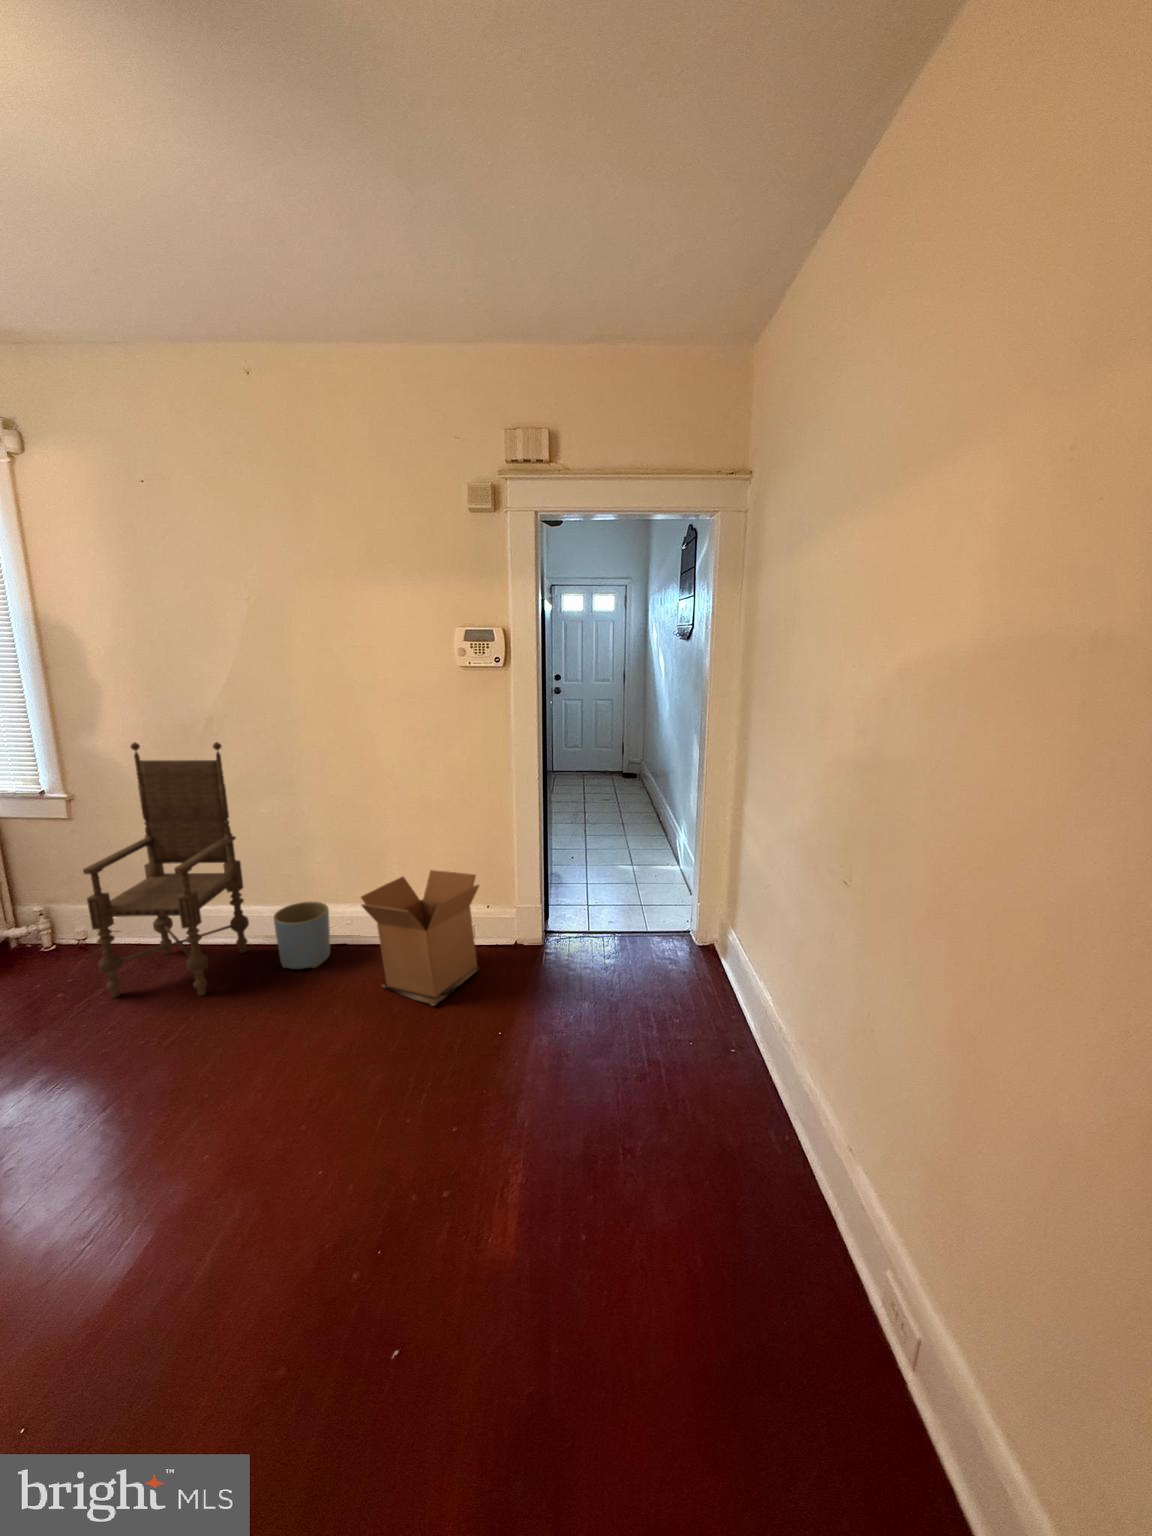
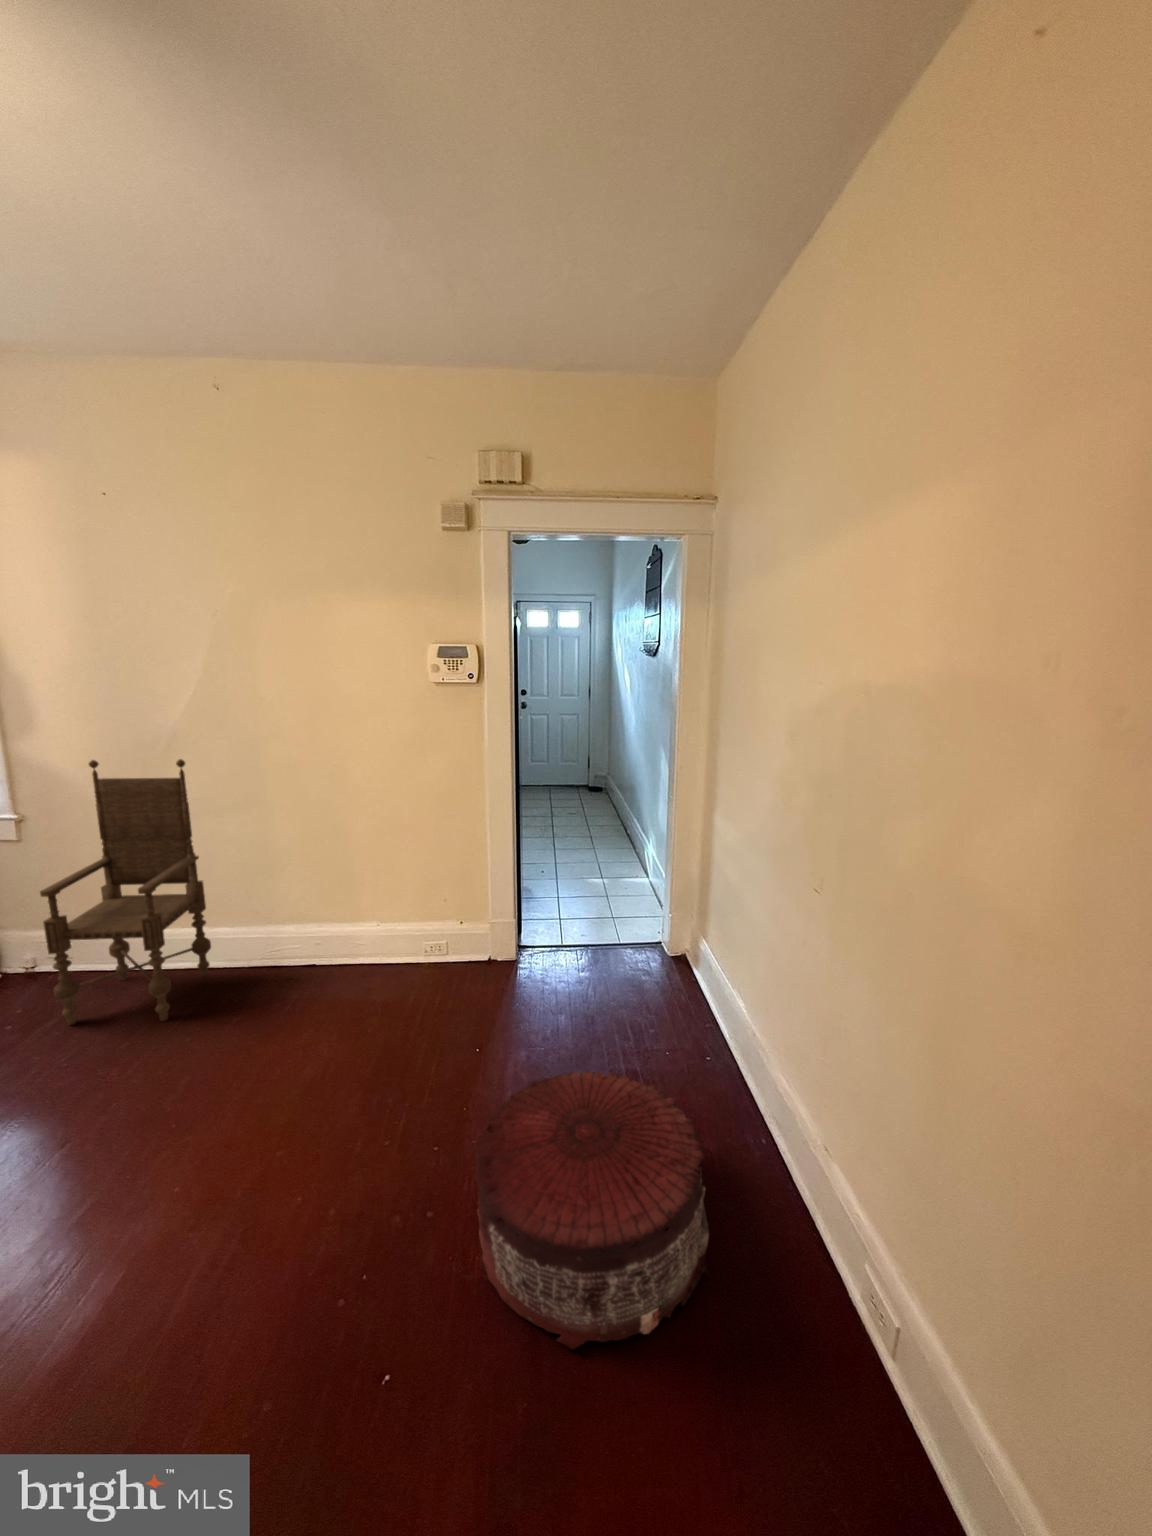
cardboard box: present [361,870,479,1006] -> none [331,887,453,1024]
planter: present [274,902,330,969] -> none [239,922,297,991]
pouf: none [489,1064,734,1364] -> present [475,1071,709,1349]

